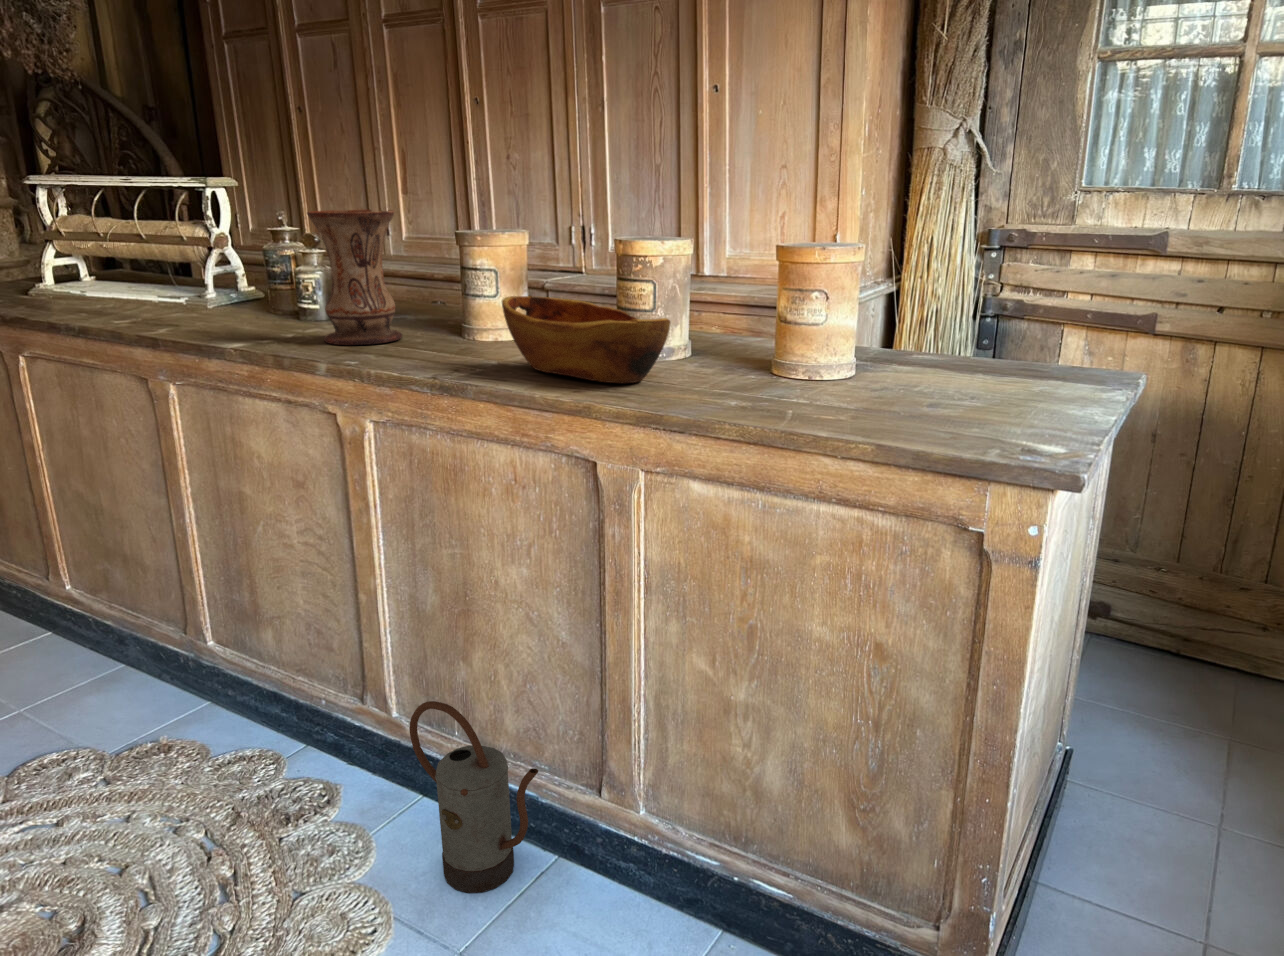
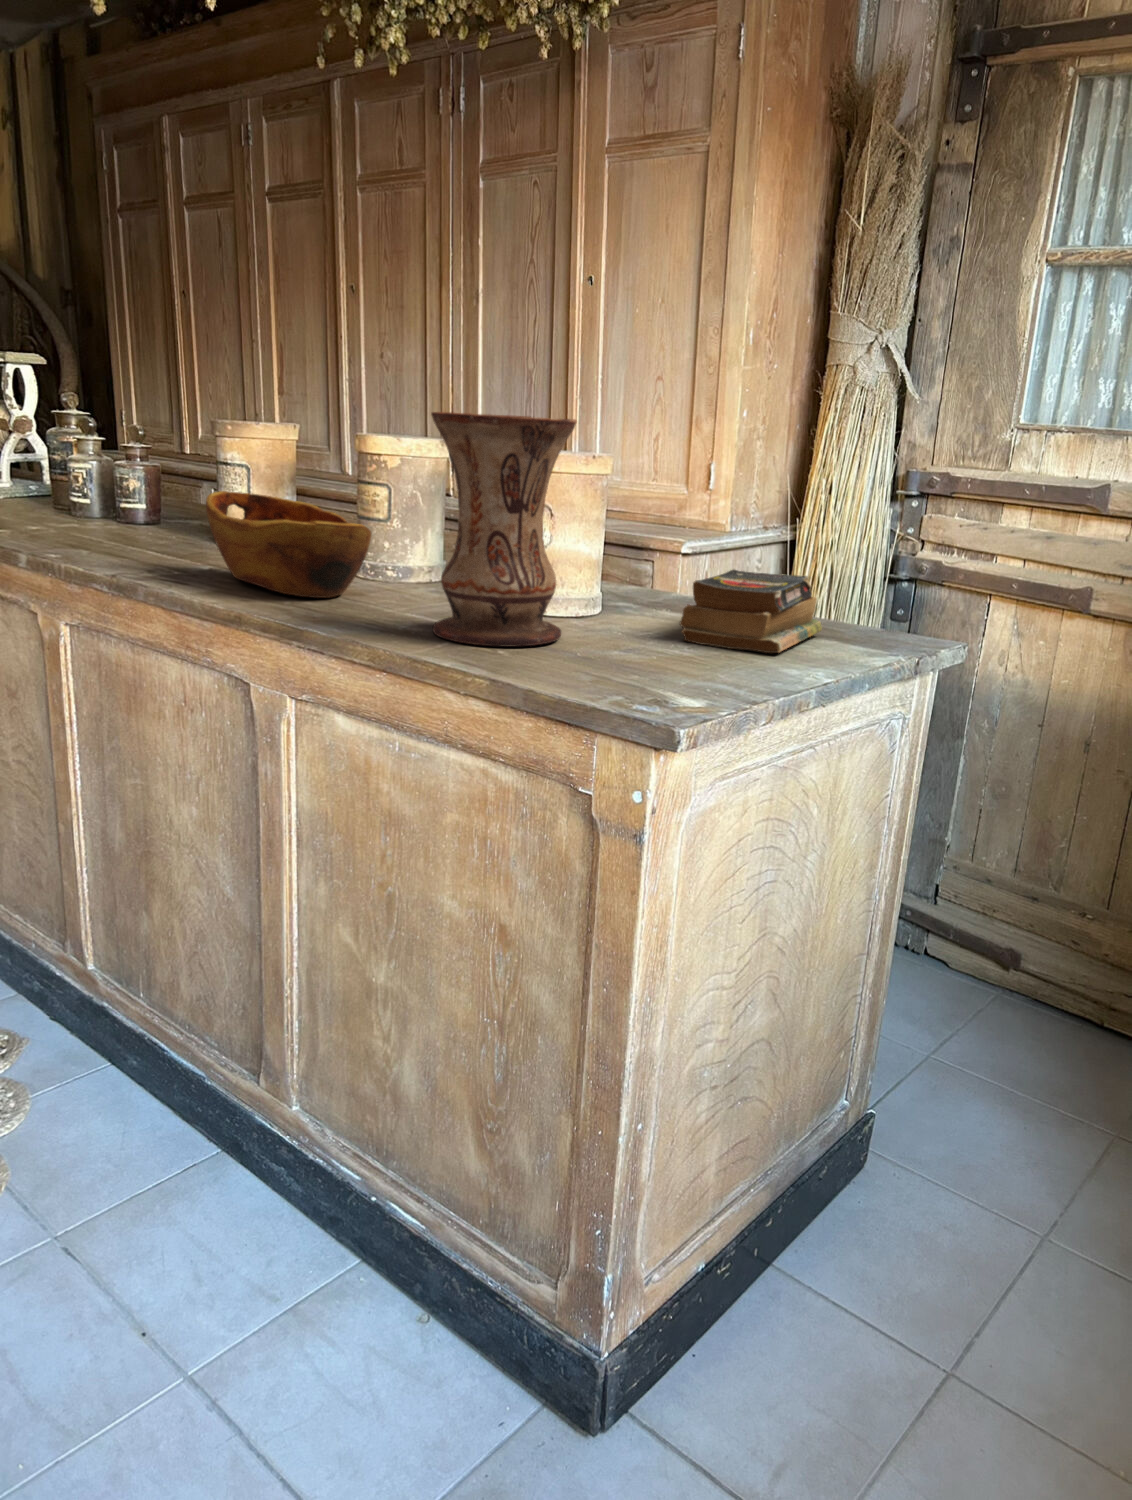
vase: present [307,210,402,345] -> present [431,412,577,647]
book: none [946,330,1040,398] -> present [680,570,822,653]
watering can: present [409,701,538,893] -> none [70,949,177,1177]

